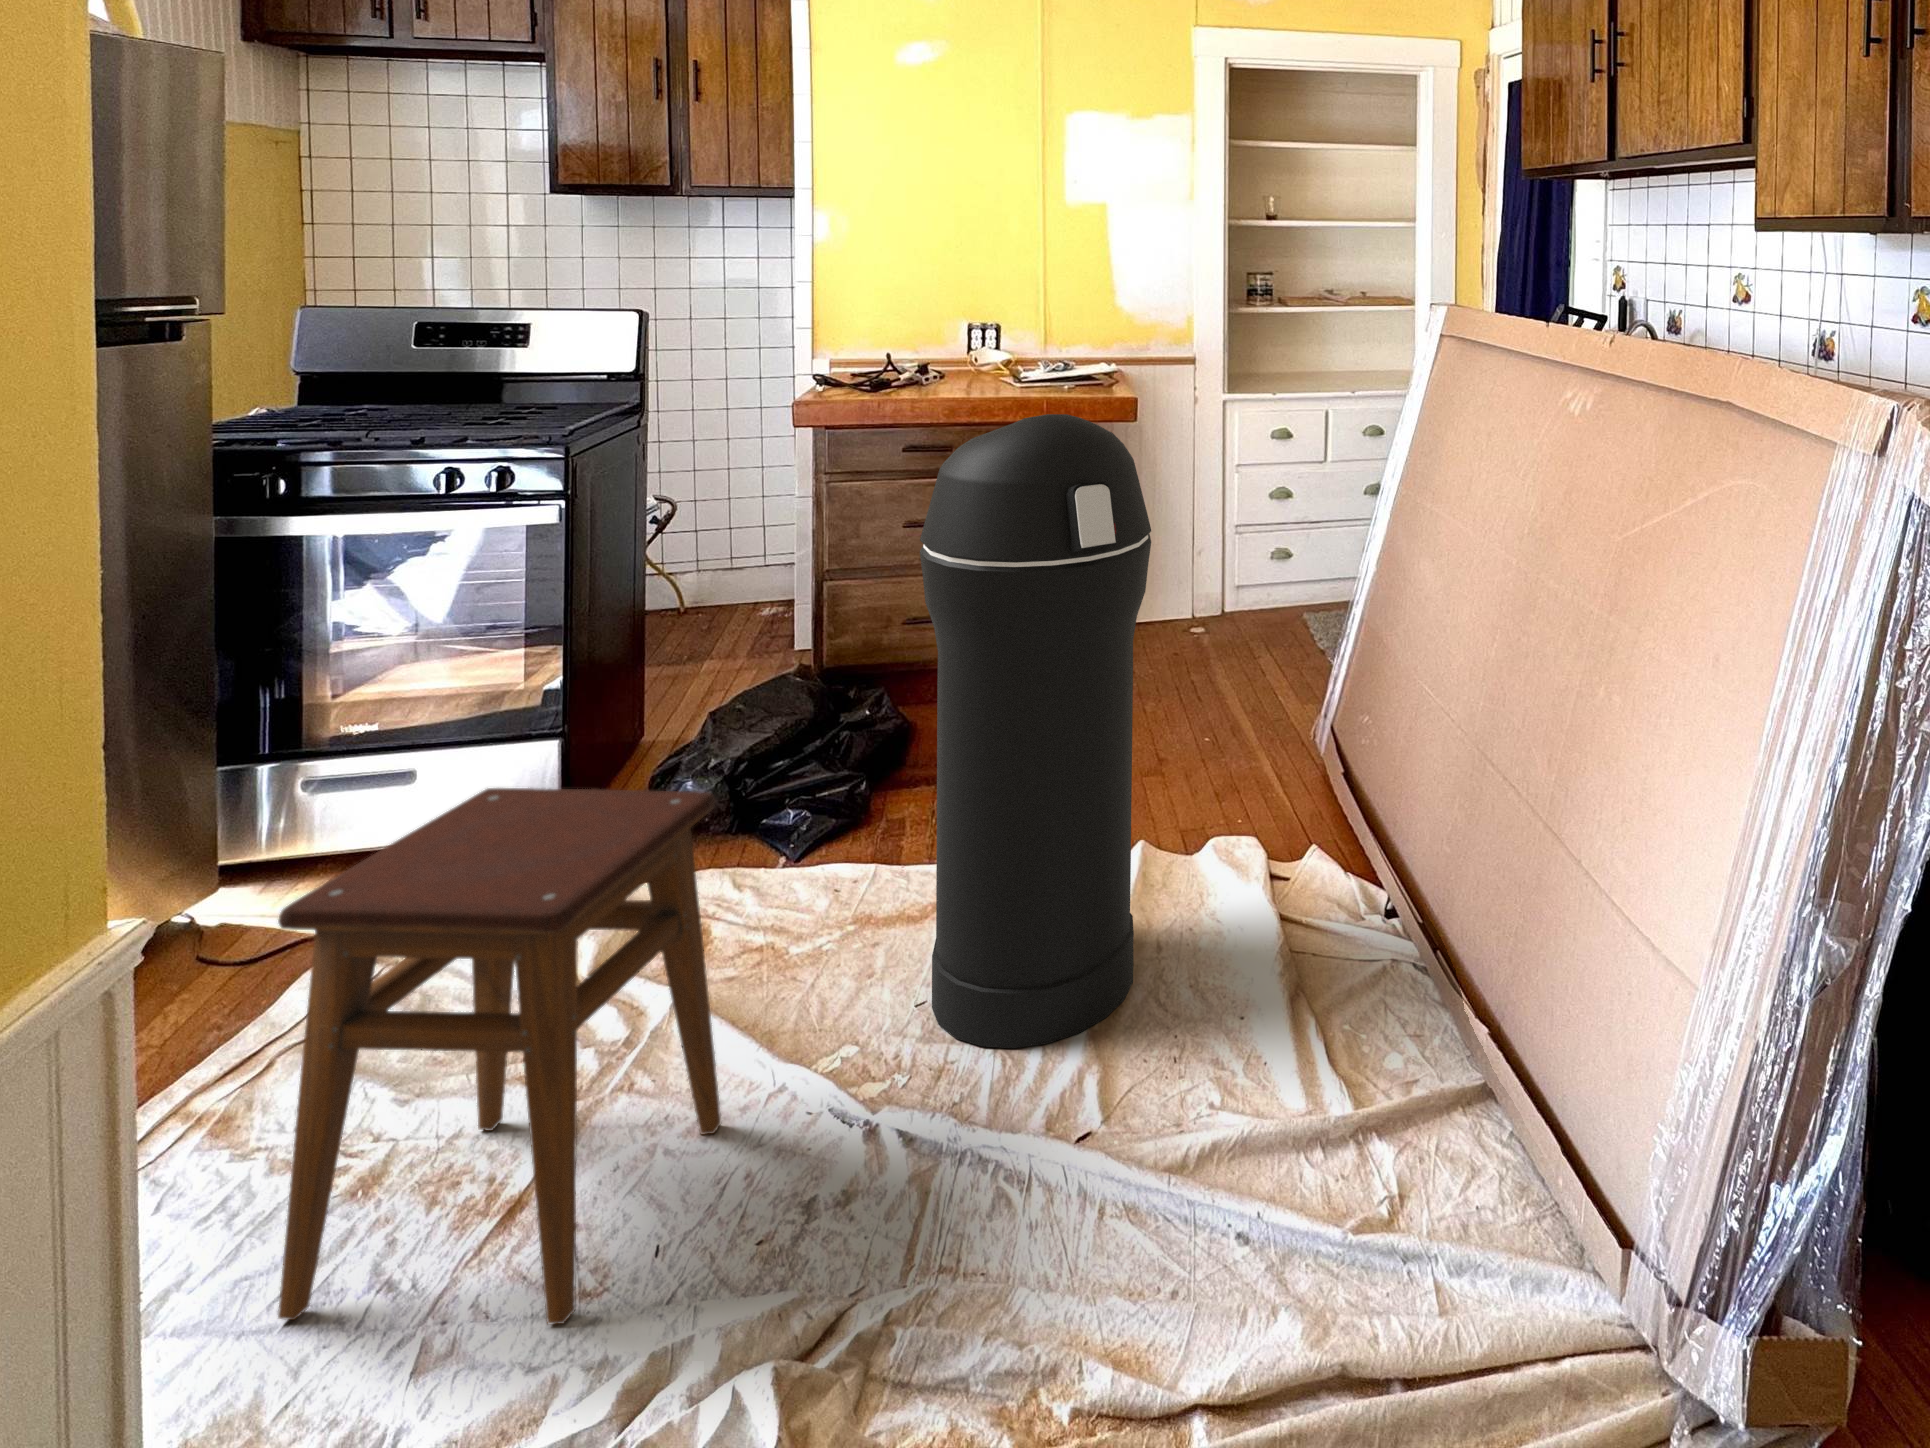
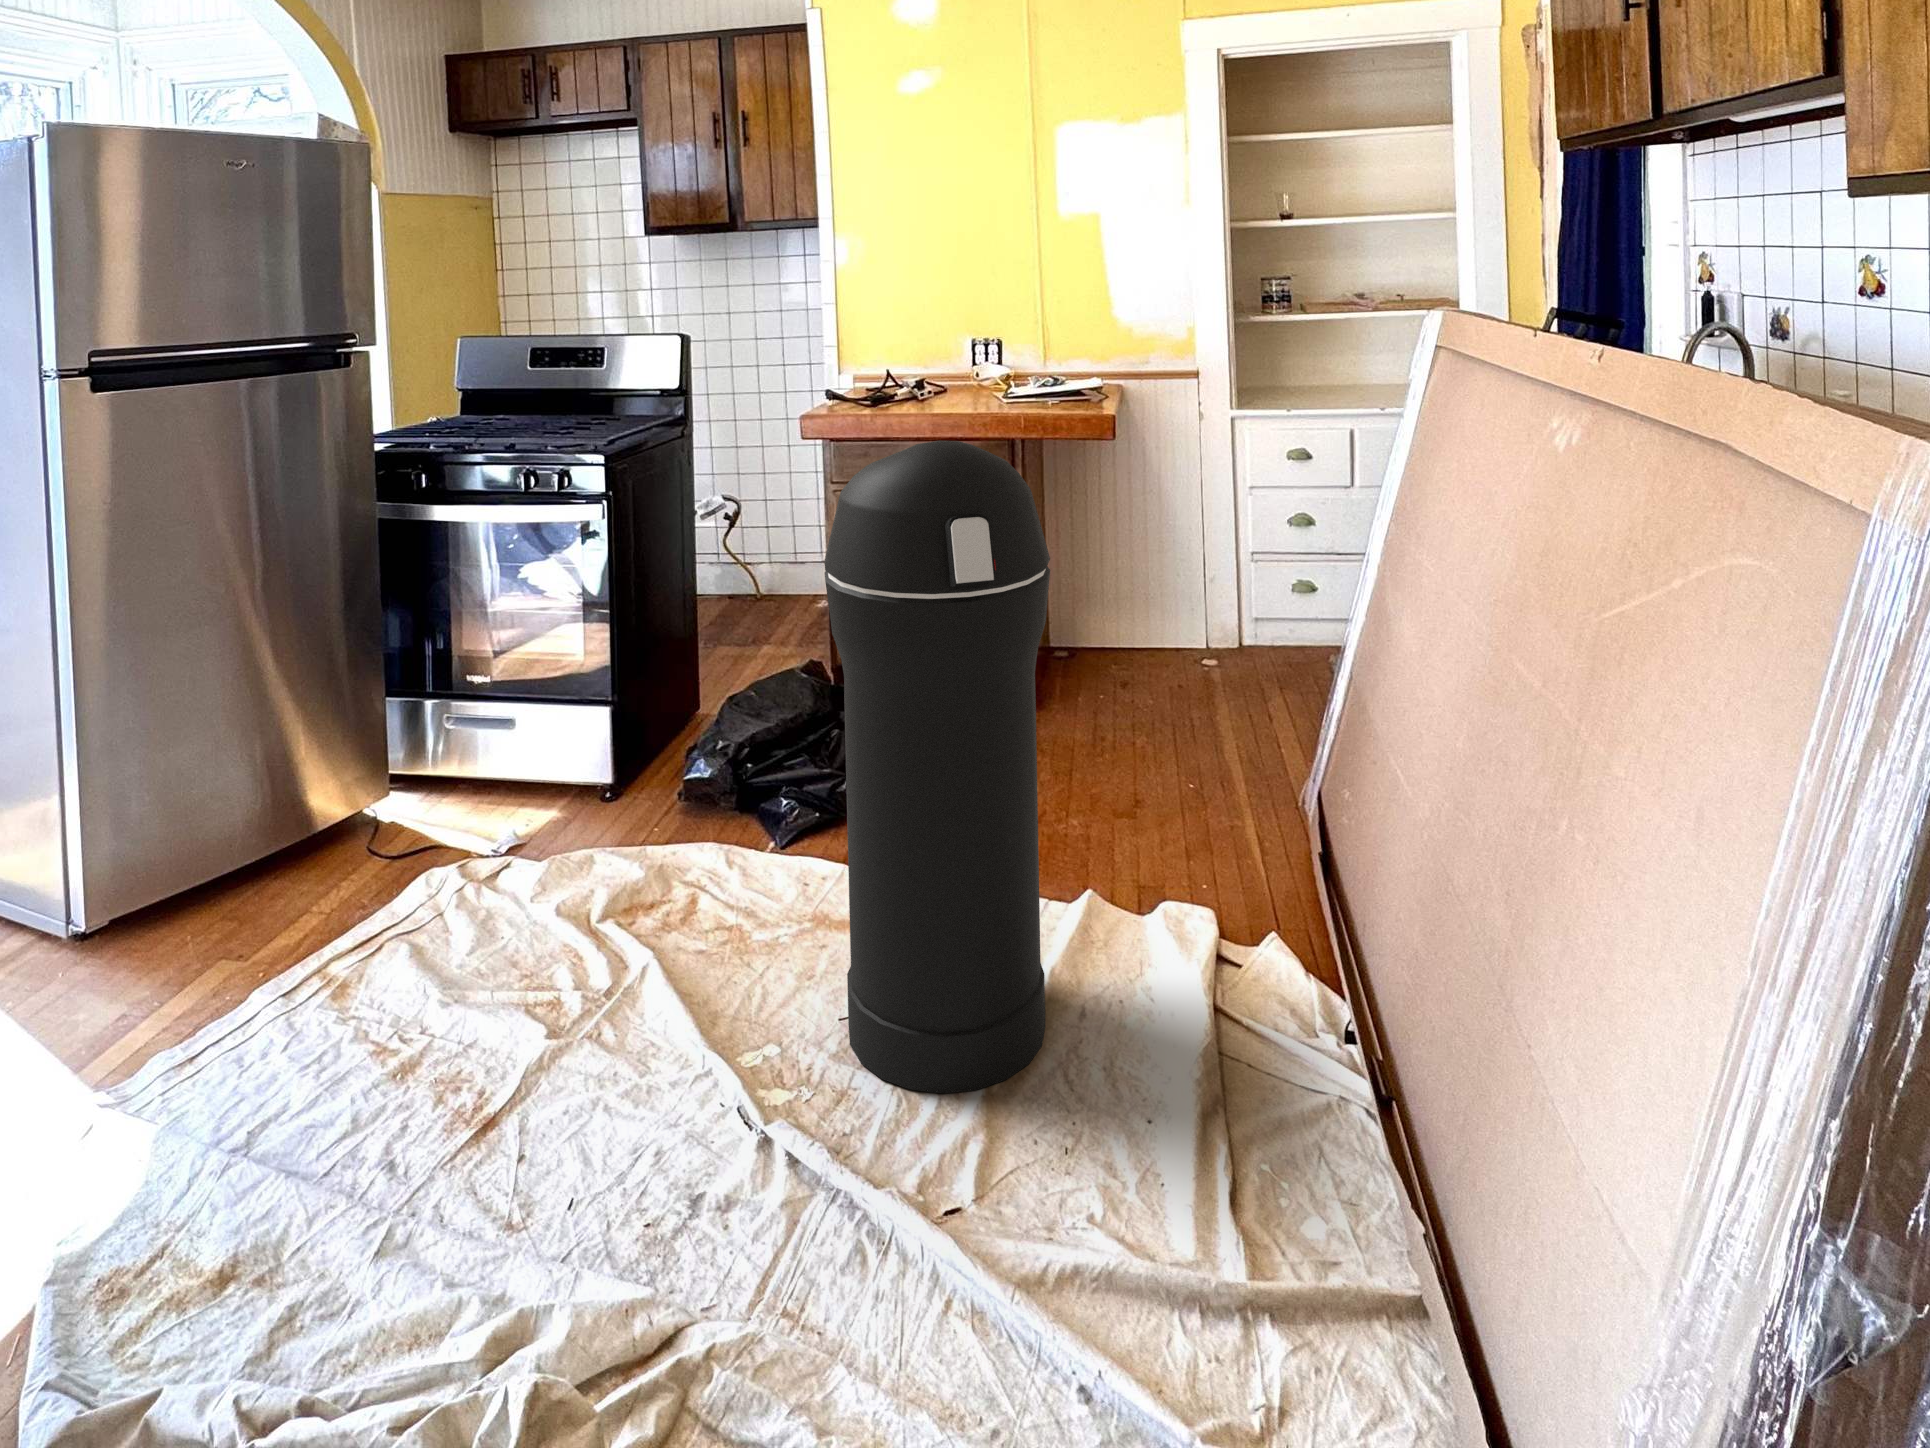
stool: present [278,788,721,1324] -> none [306,753,651,1254]

